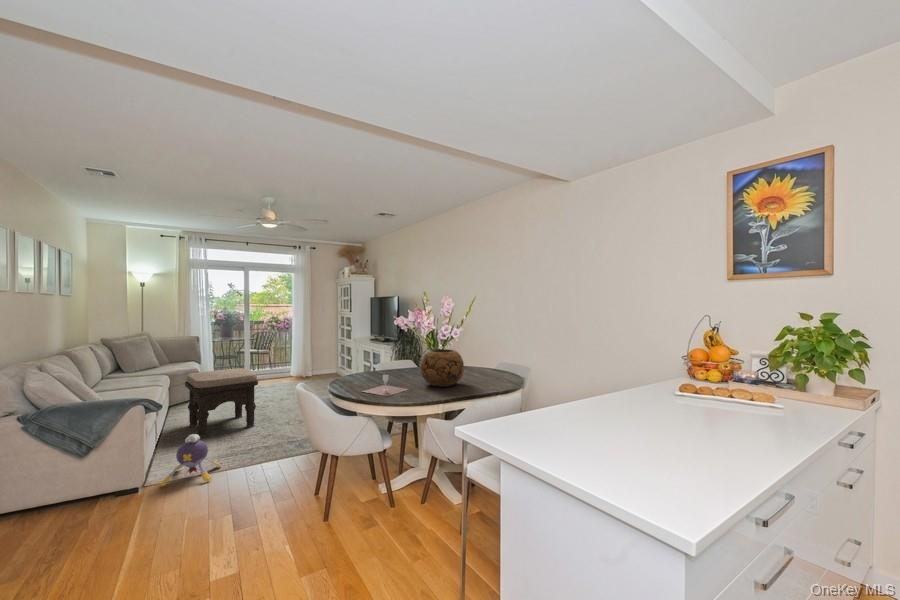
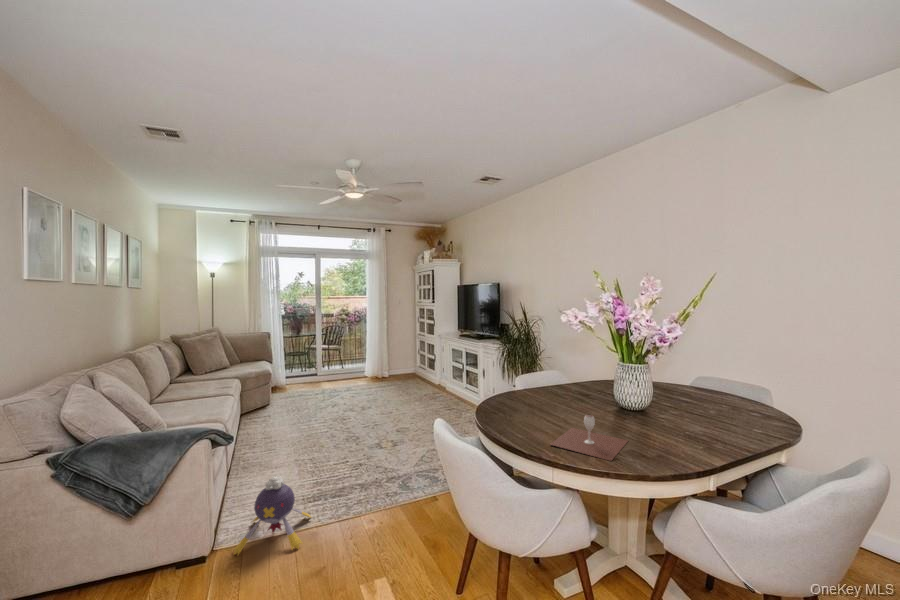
decorative bowl: present [421,349,464,387] -> none [632,369,718,437]
ottoman: present [185,368,258,437] -> none [260,373,344,462]

